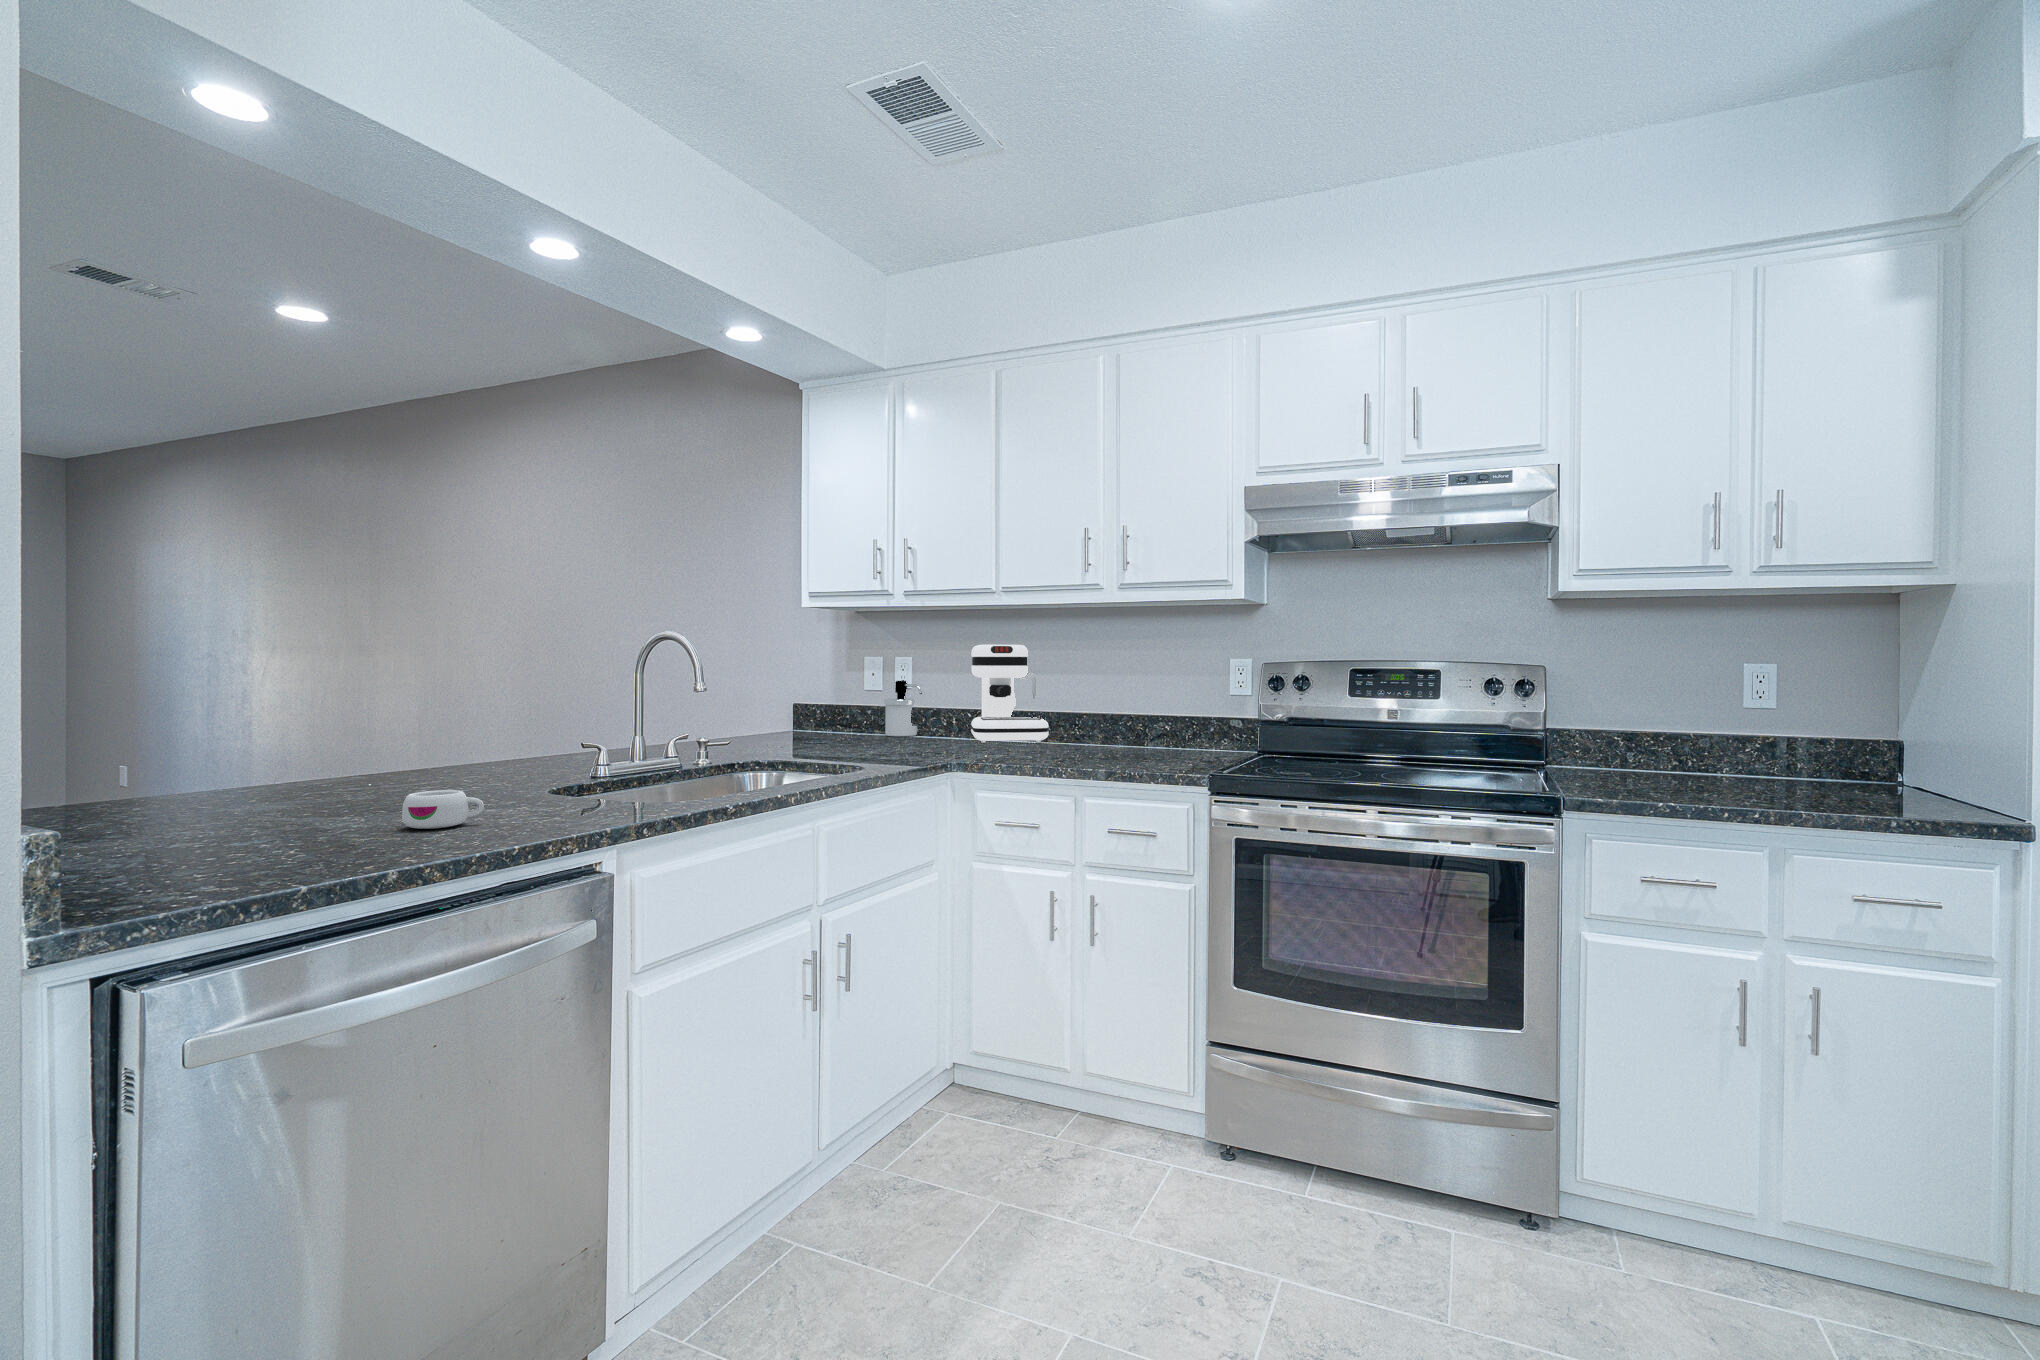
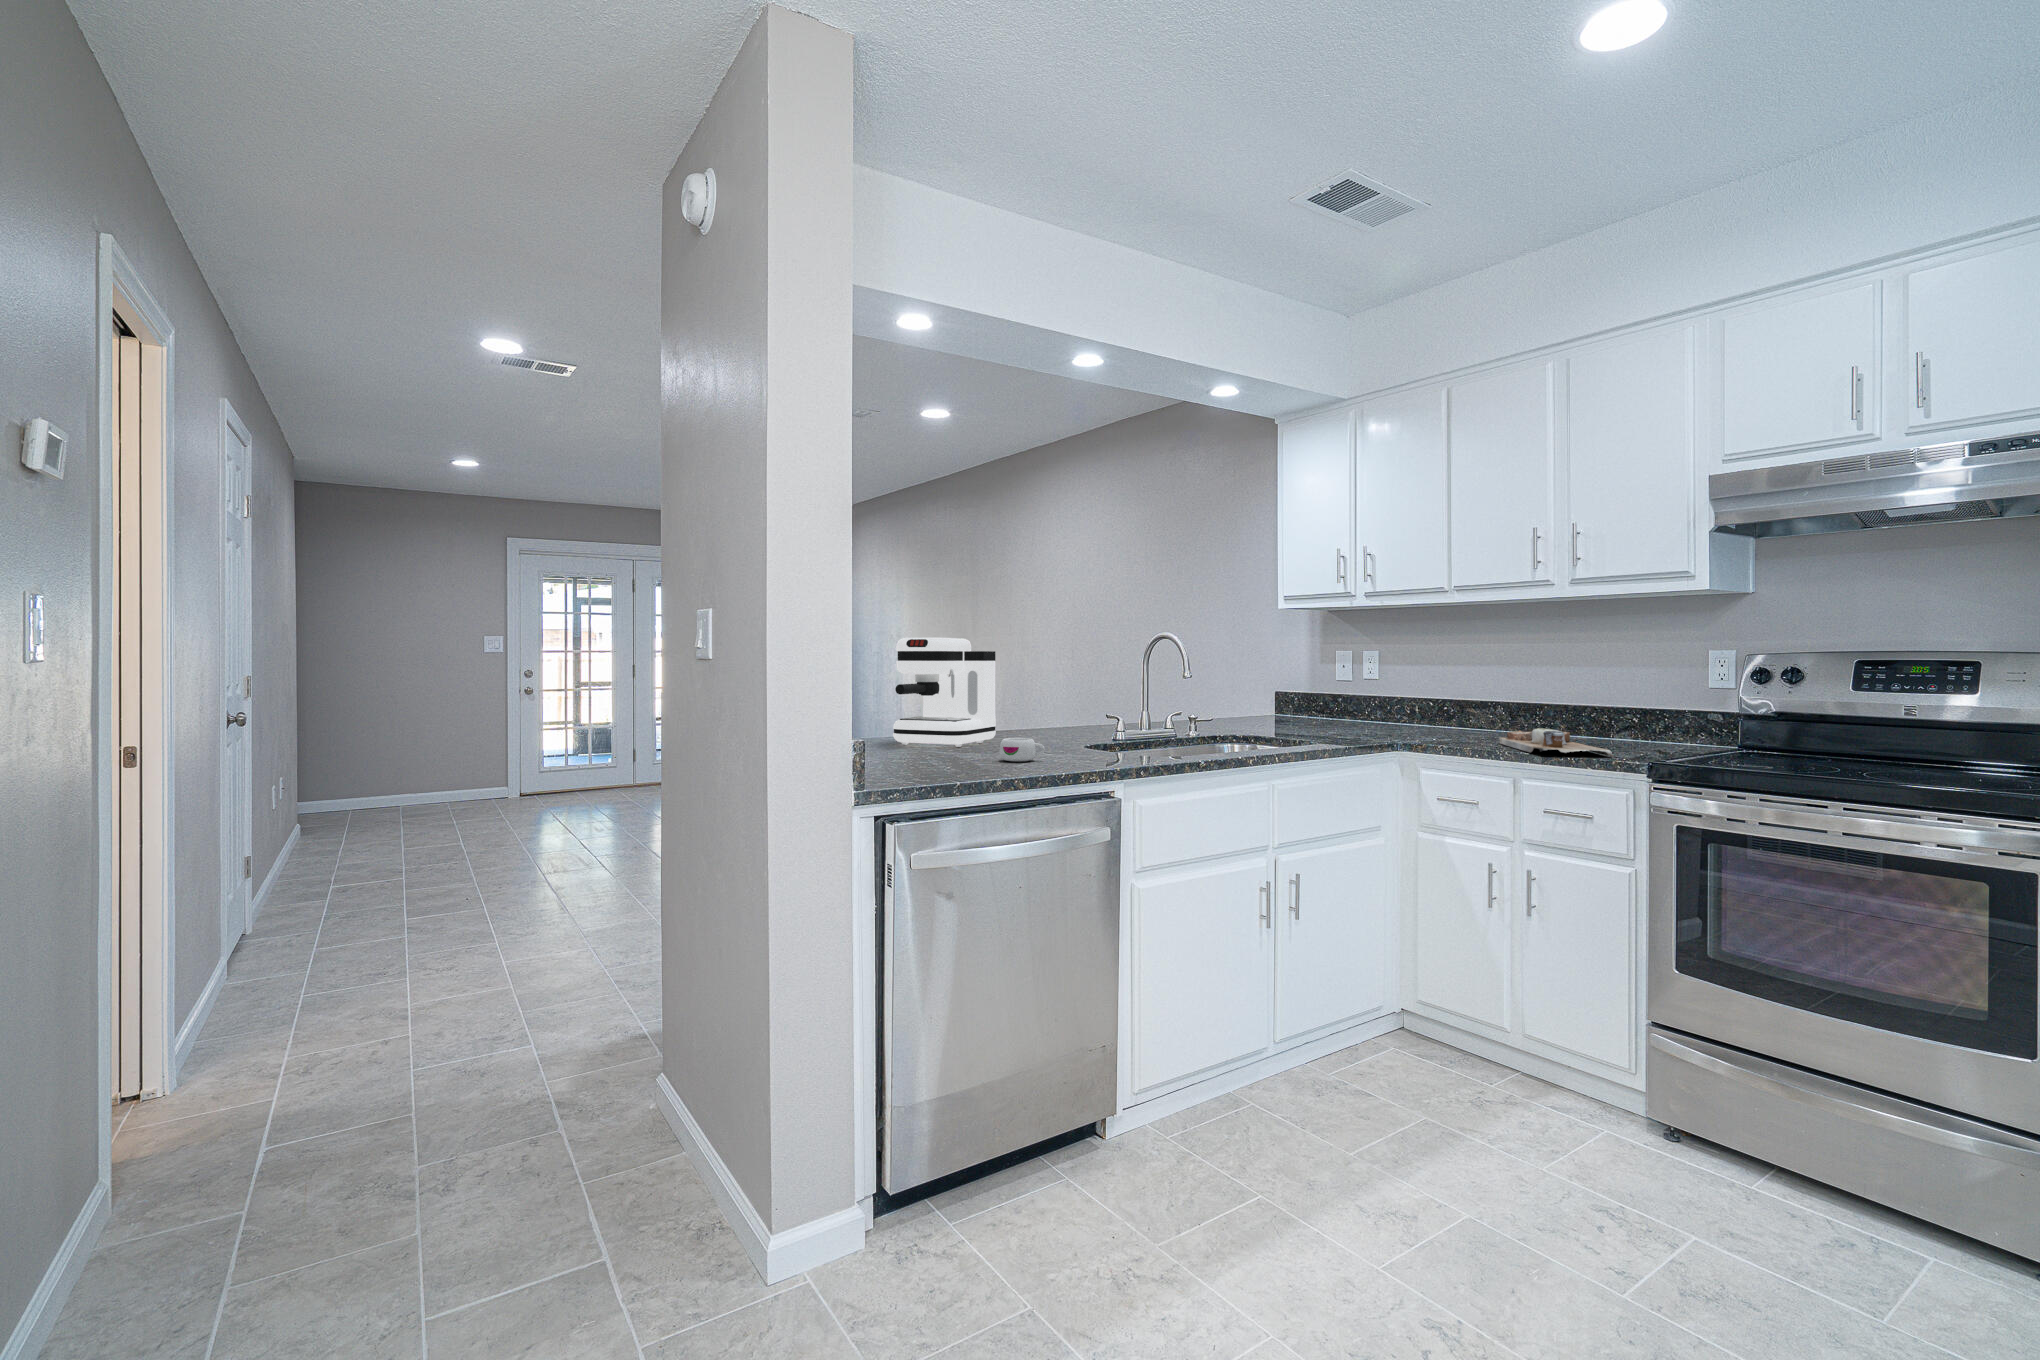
coffee maker: present [971,645,1049,743] -> present [893,638,996,747]
soap dispenser: present [884,681,922,736] -> none [1353,672,1387,722]
cutting board: none [1054,741,1174,769] -> present [1499,728,1613,757]

